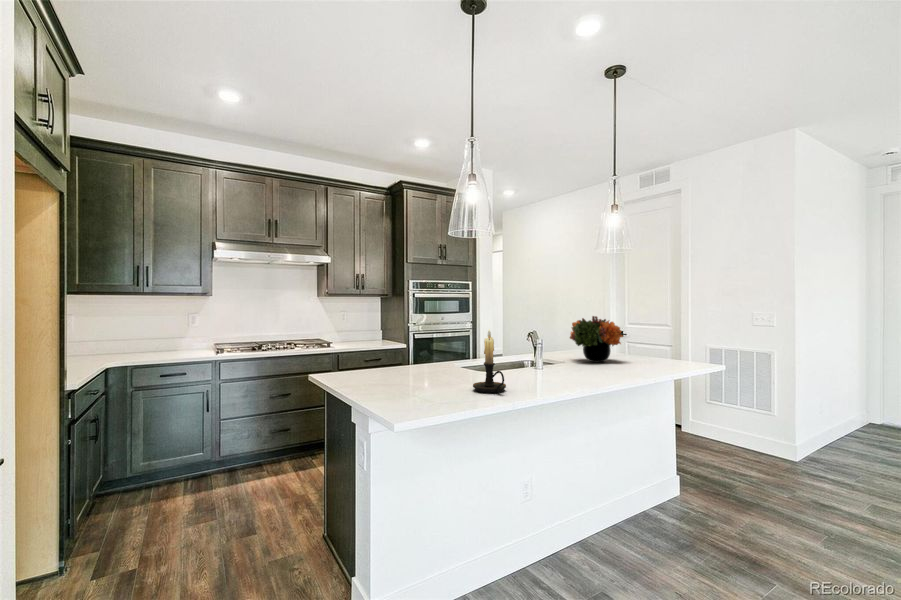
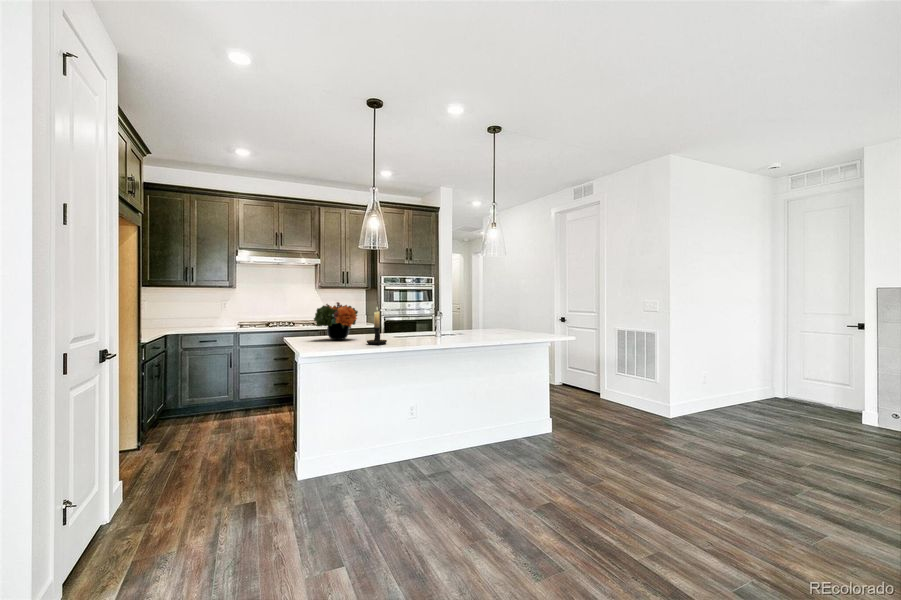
flower arrangement: present [570,316,622,362] -> present [314,302,358,340]

